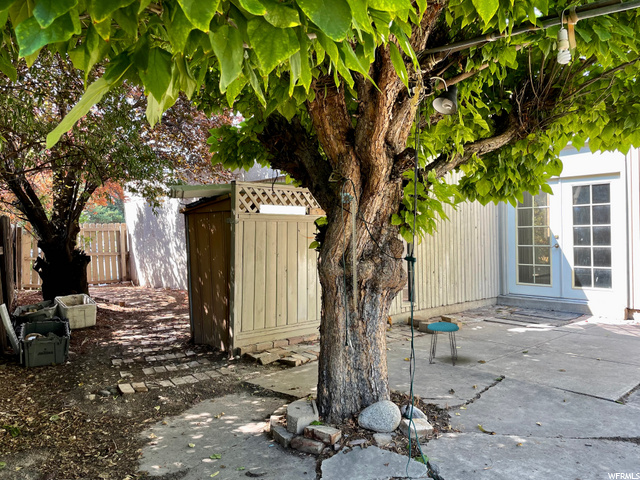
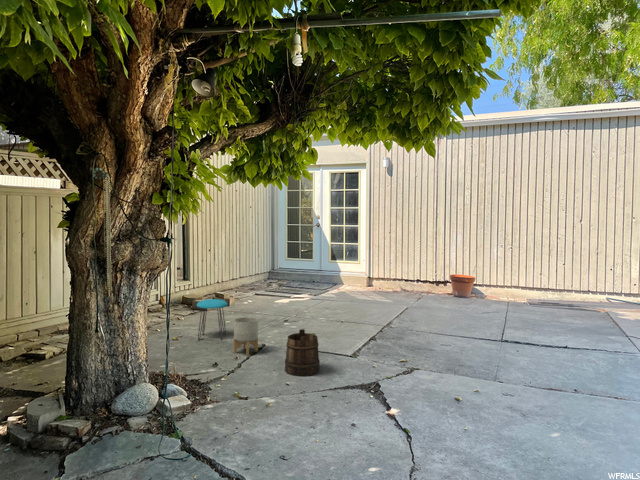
planter: none [469,343,496,386] -> present [234,317,258,356]
bucket: none [531,362,577,418] -> present [285,329,320,376]

